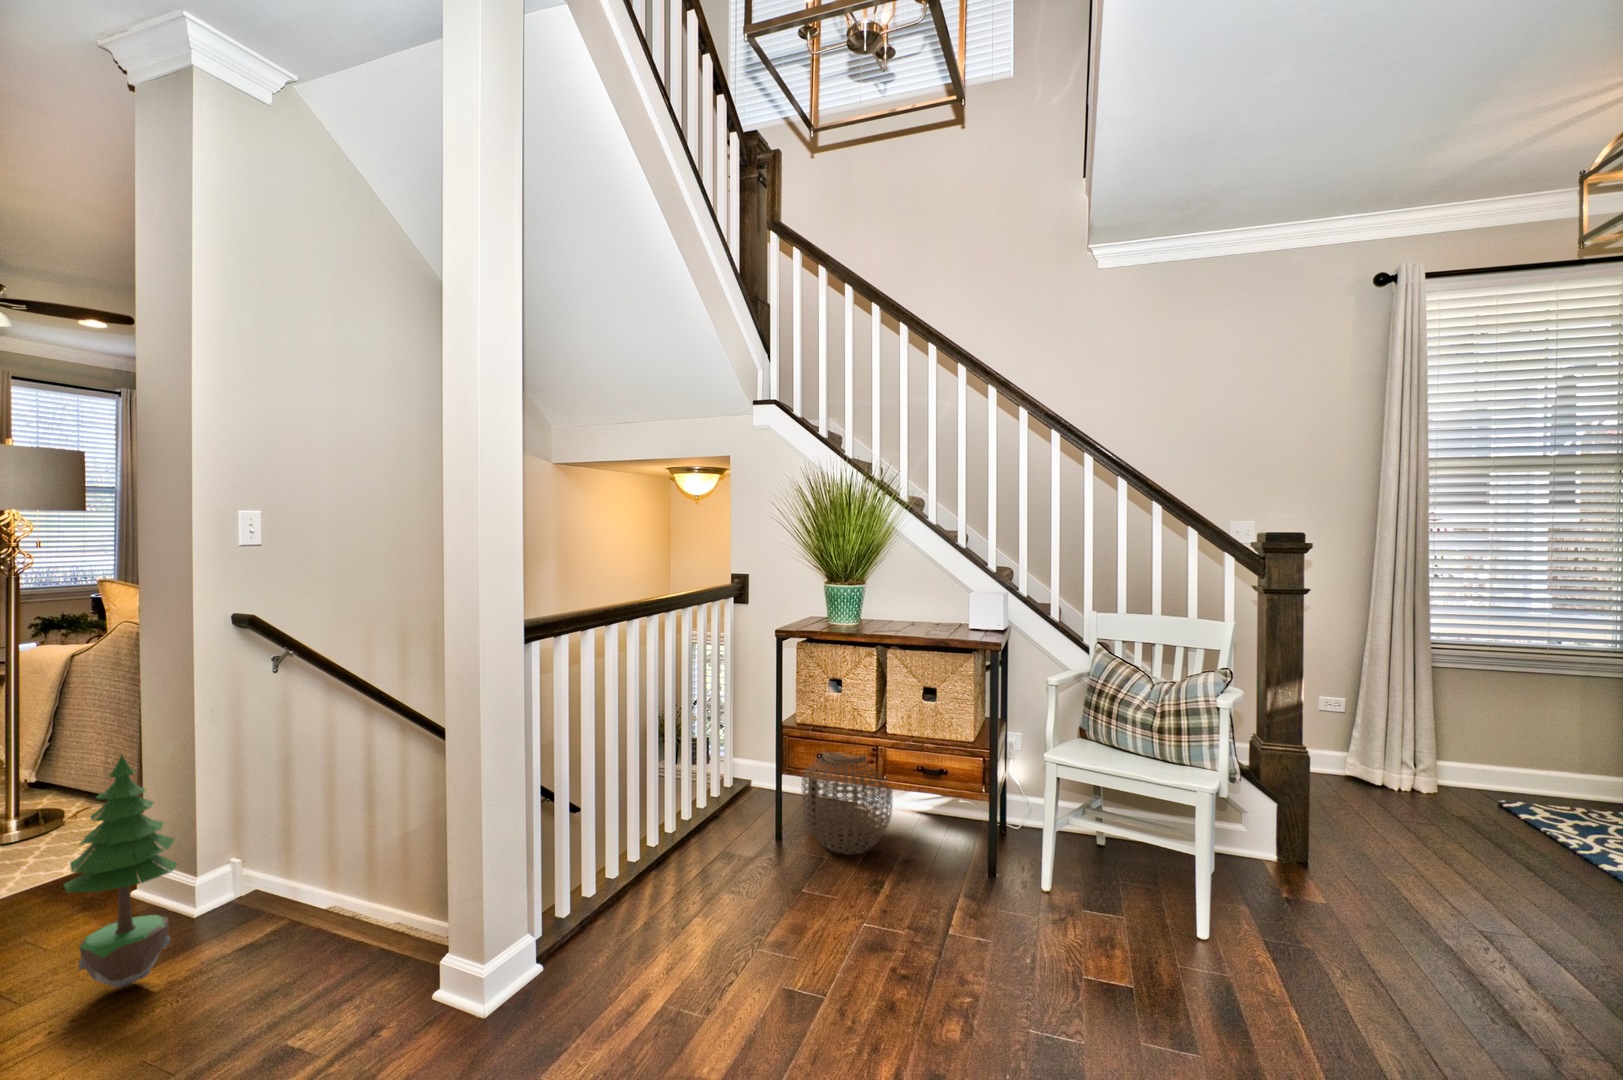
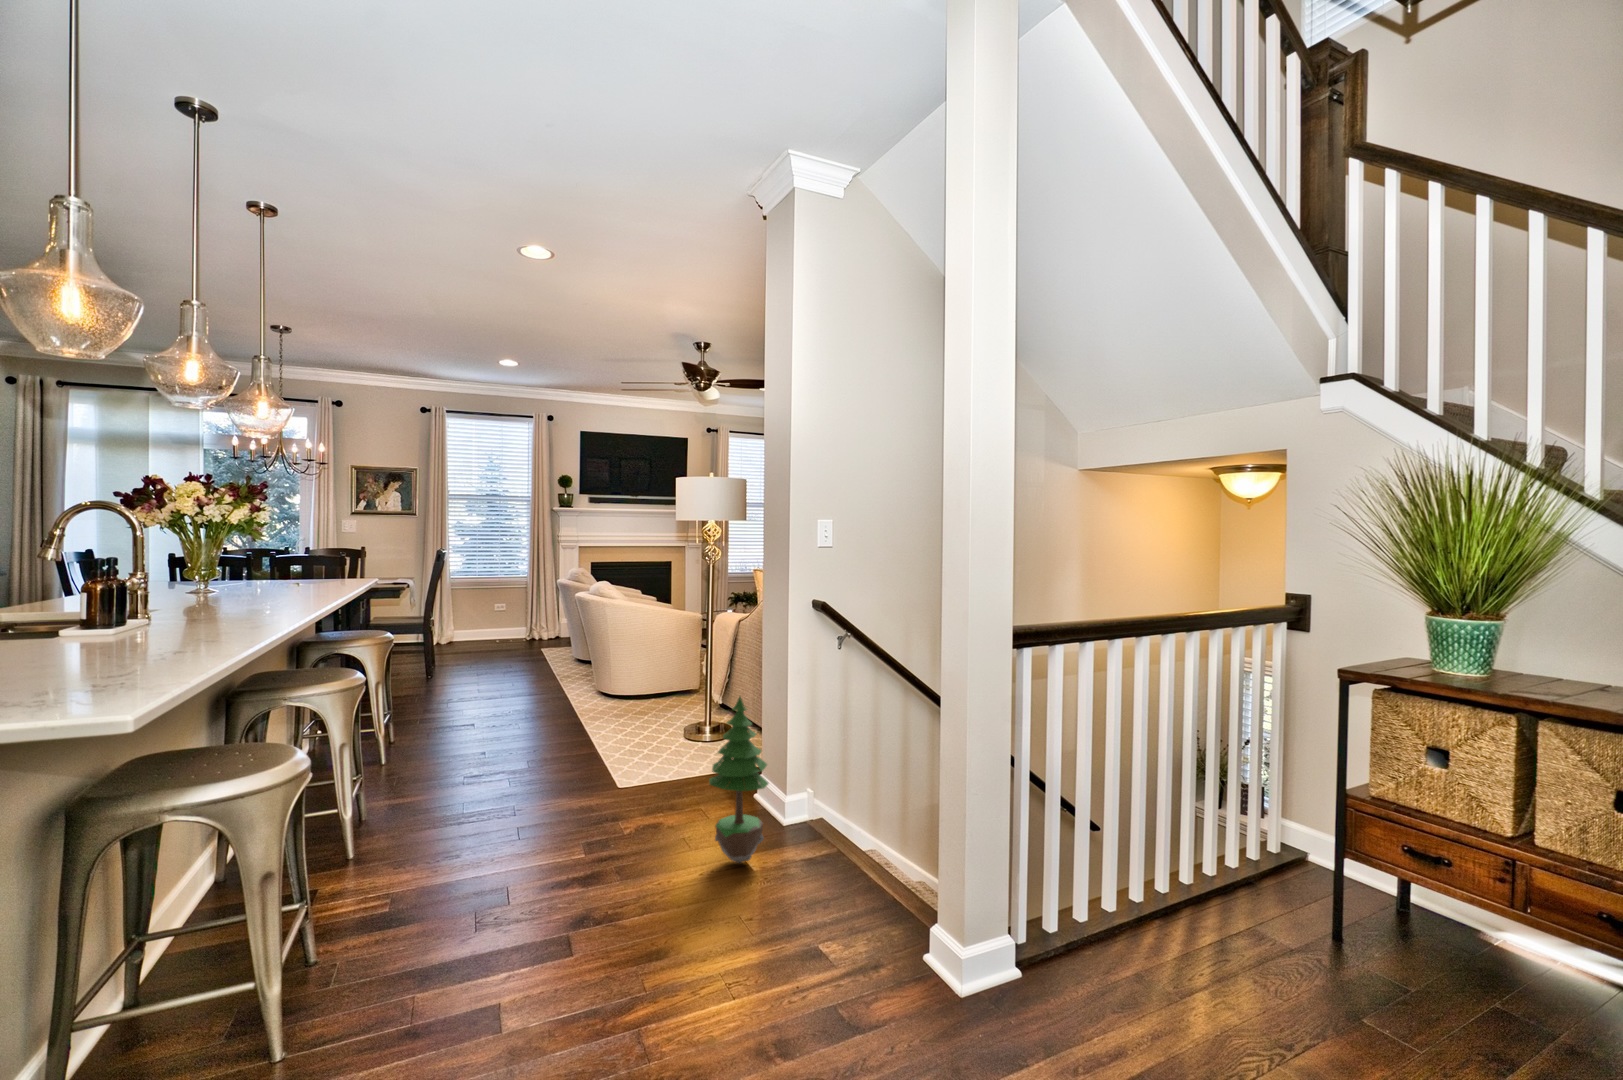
woven basket: present [802,751,892,854] -> none [1375,838,1543,1002]

